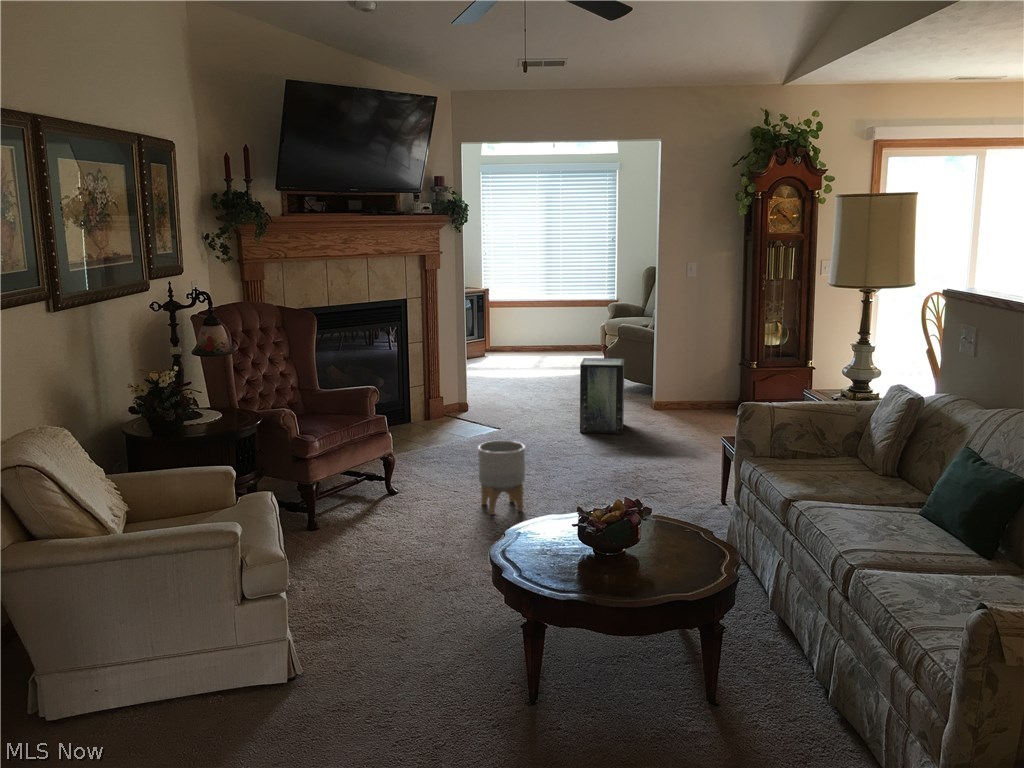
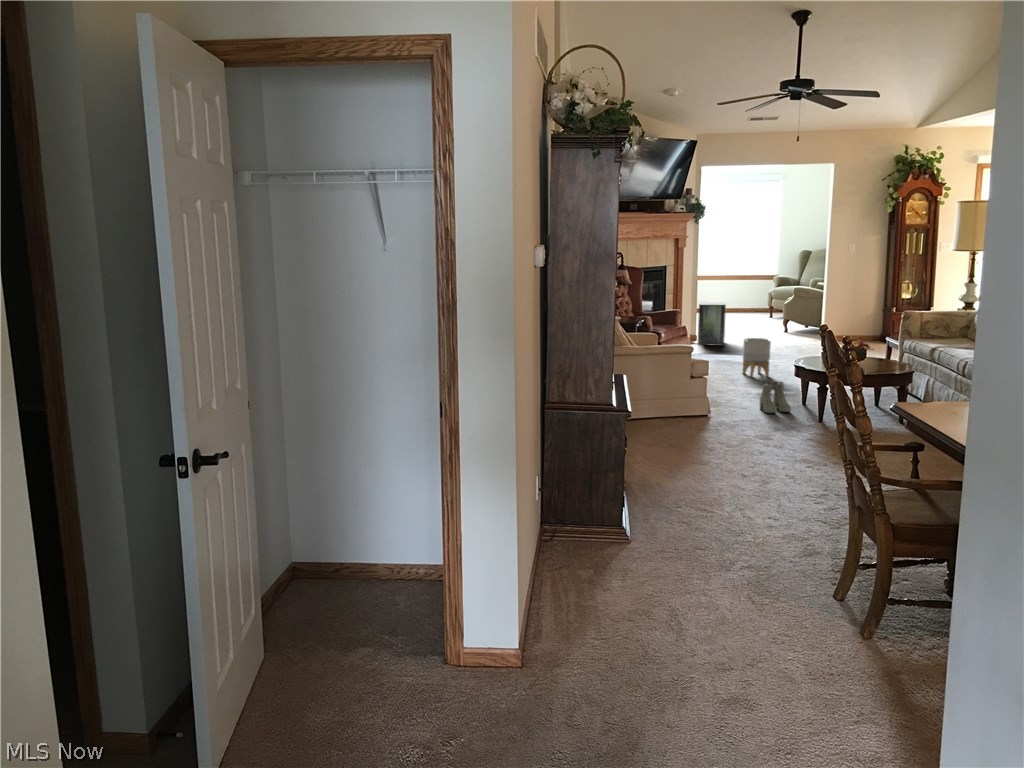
storage box: present [580,358,625,434] -> present [698,301,726,346]
boots: none [434,585,493,667] -> present [760,382,791,413]

